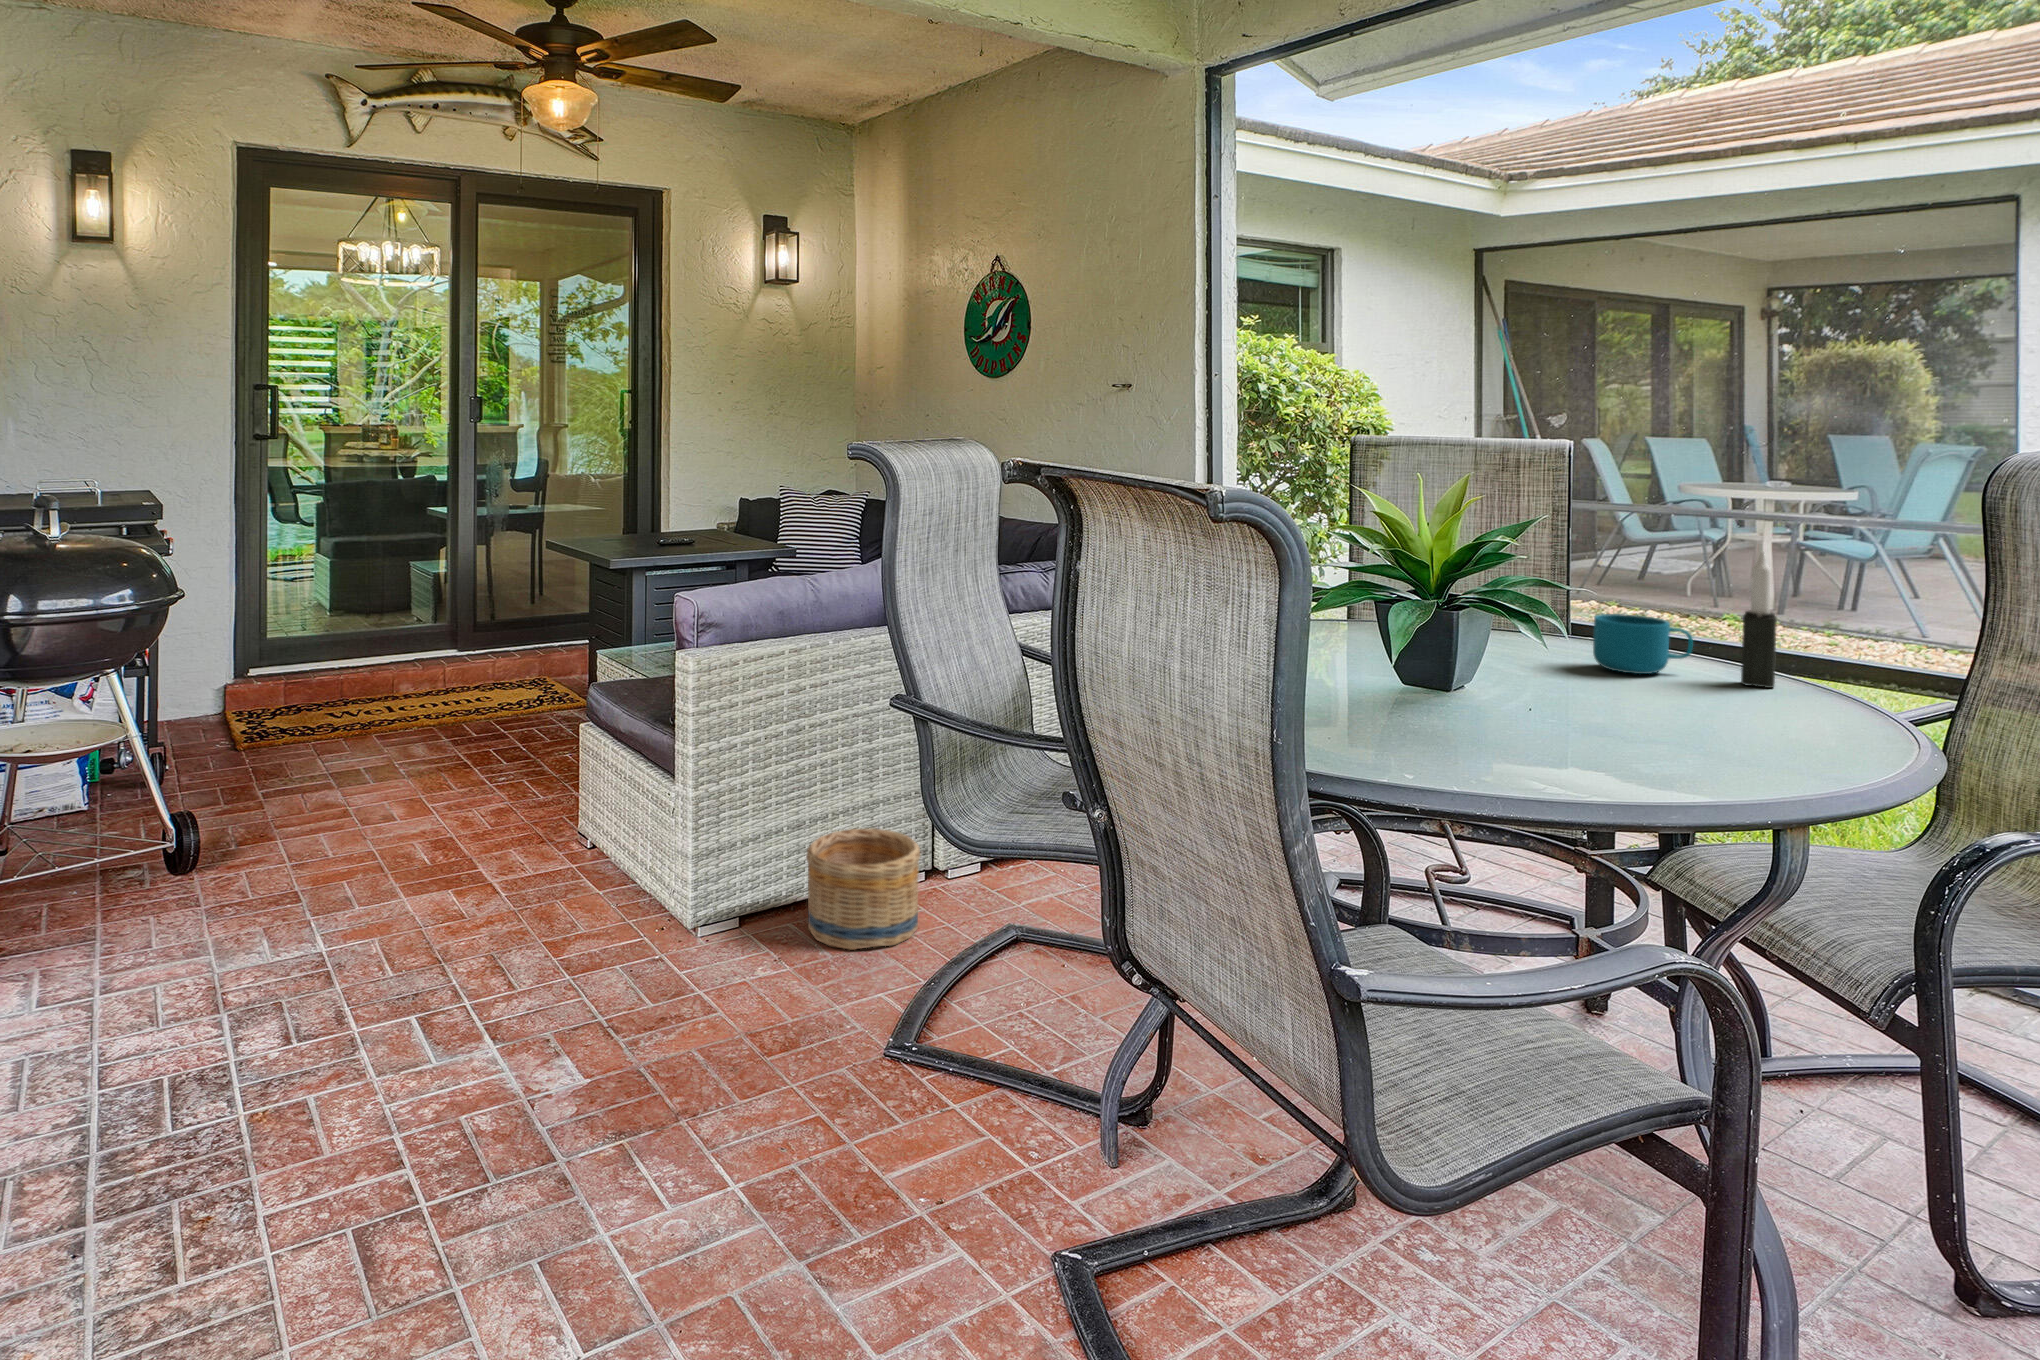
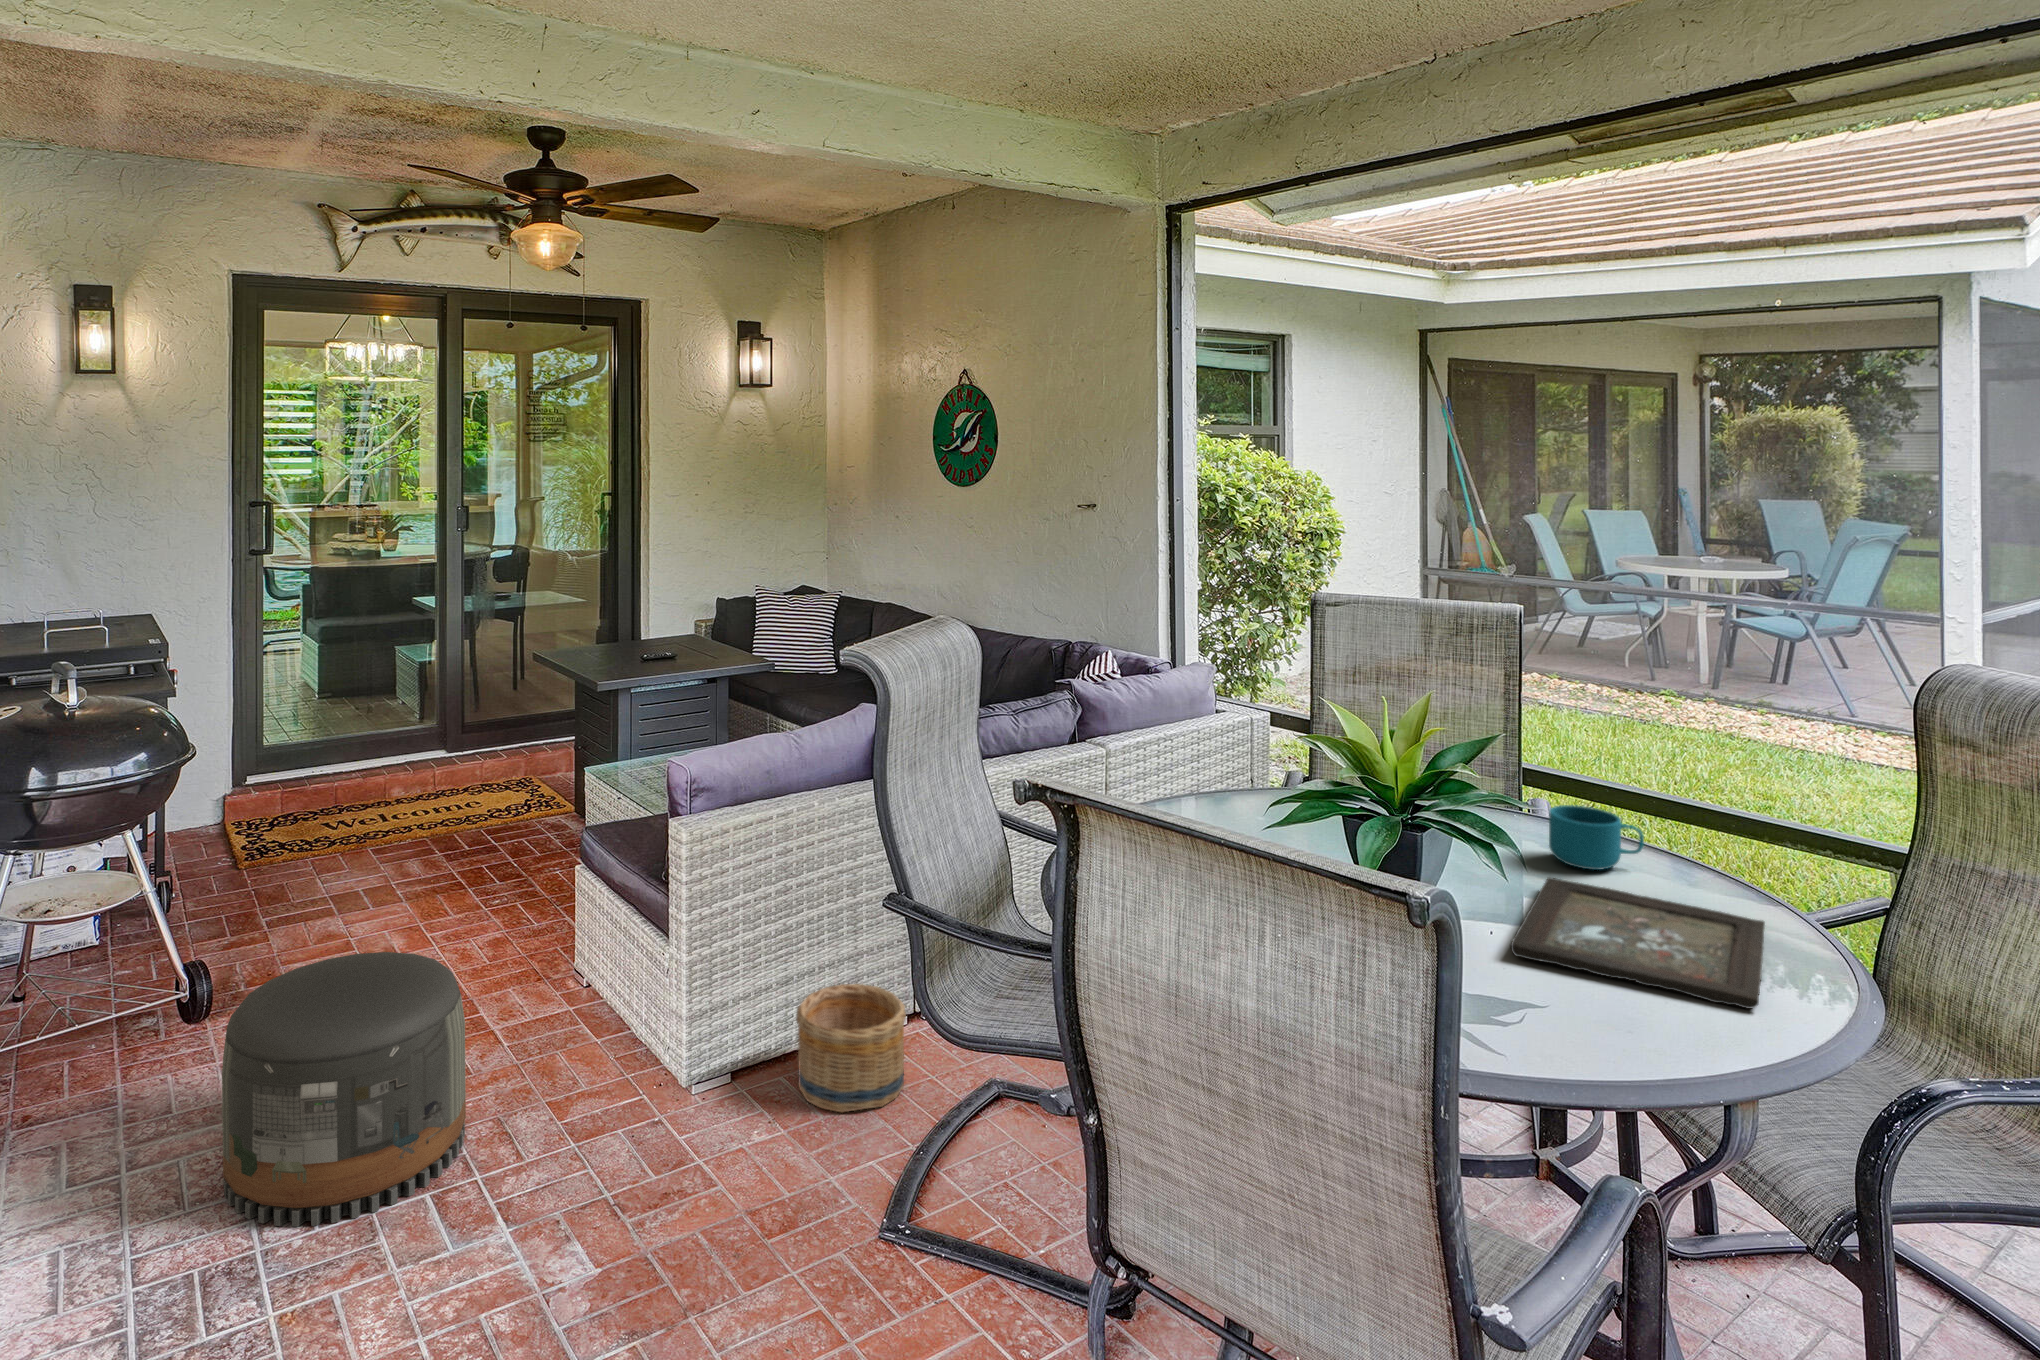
candle: present [1741,551,1777,688] -> none [1690,759,1722,892]
tray: none [1555,673,1822,761] -> present [1511,877,1765,1009]
pouf: none [197,781,457,1042] -> present [222,952,466,1226]

